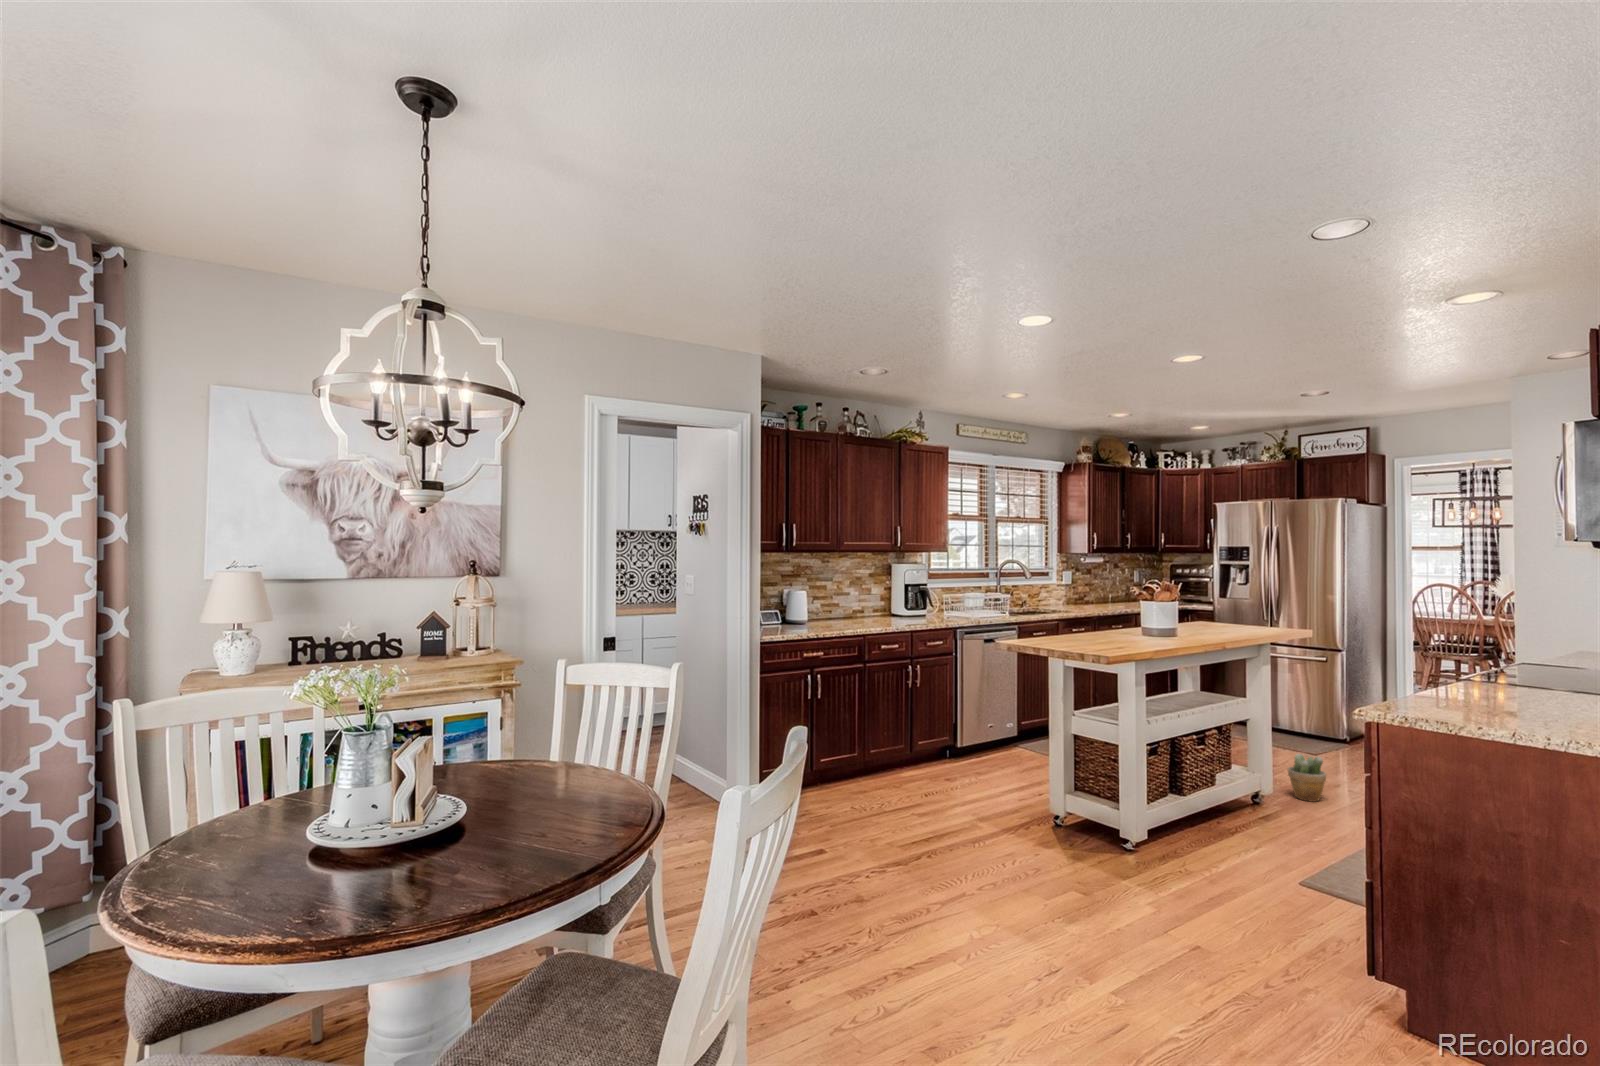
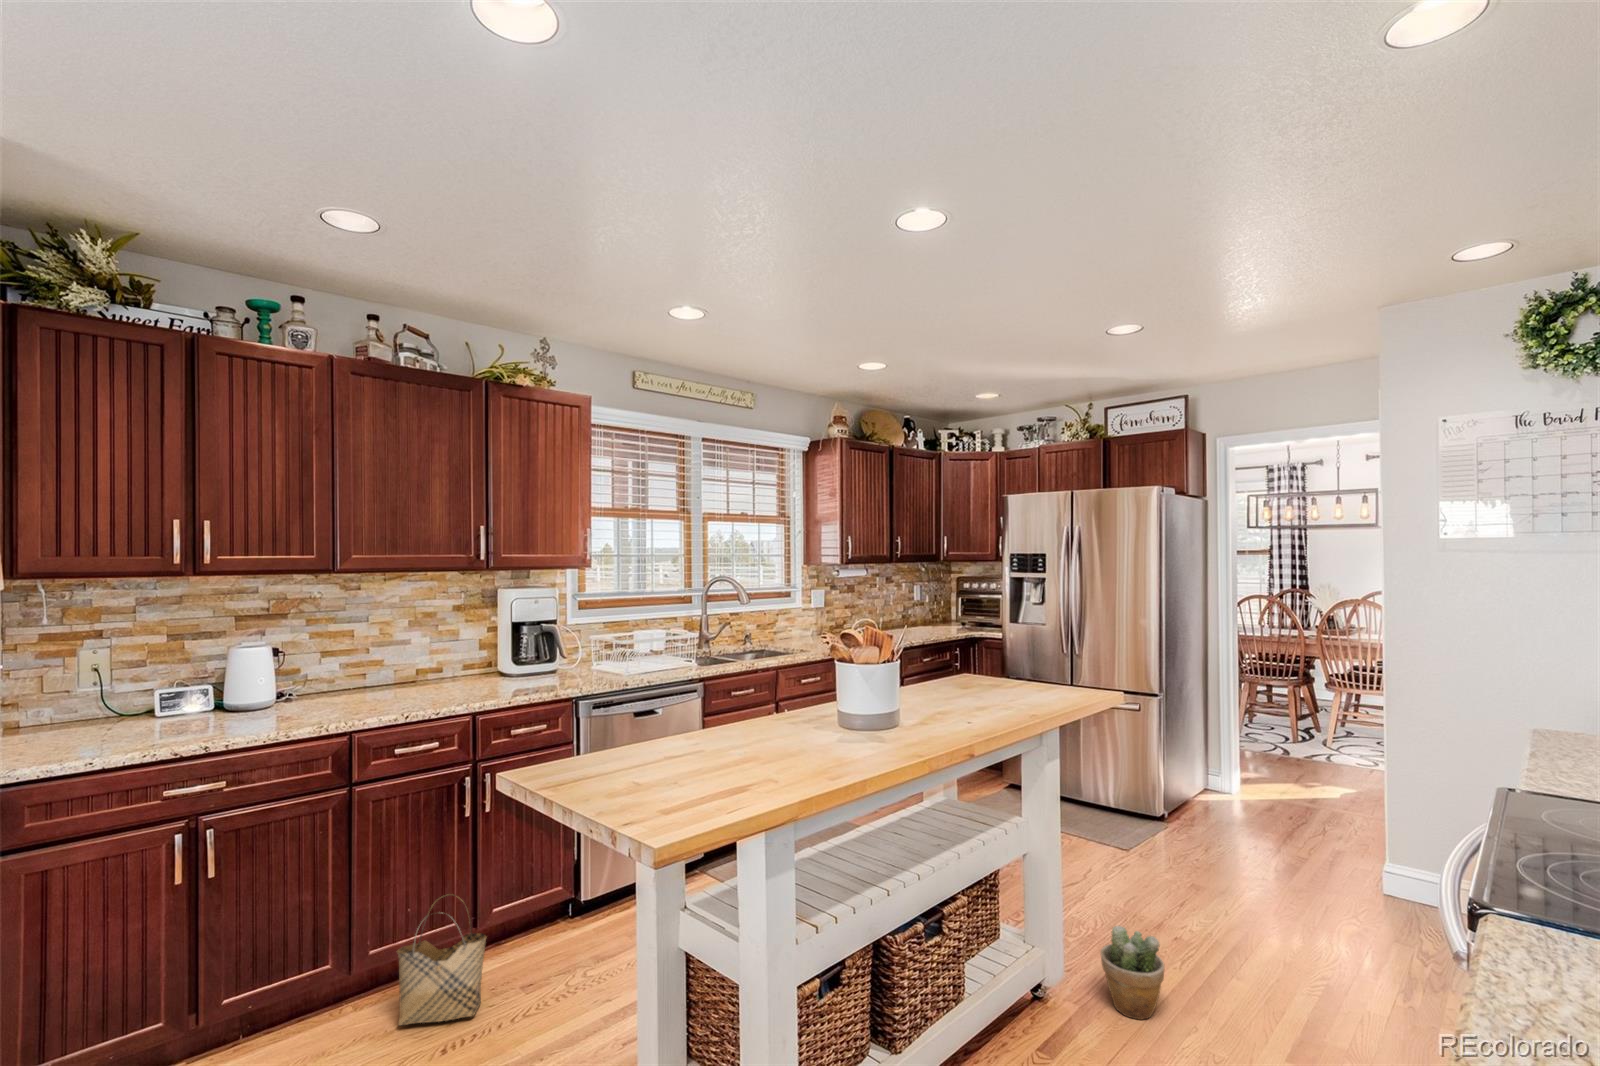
woven basket: none [896,720,936,779] -> present [397,894,487,1026]

